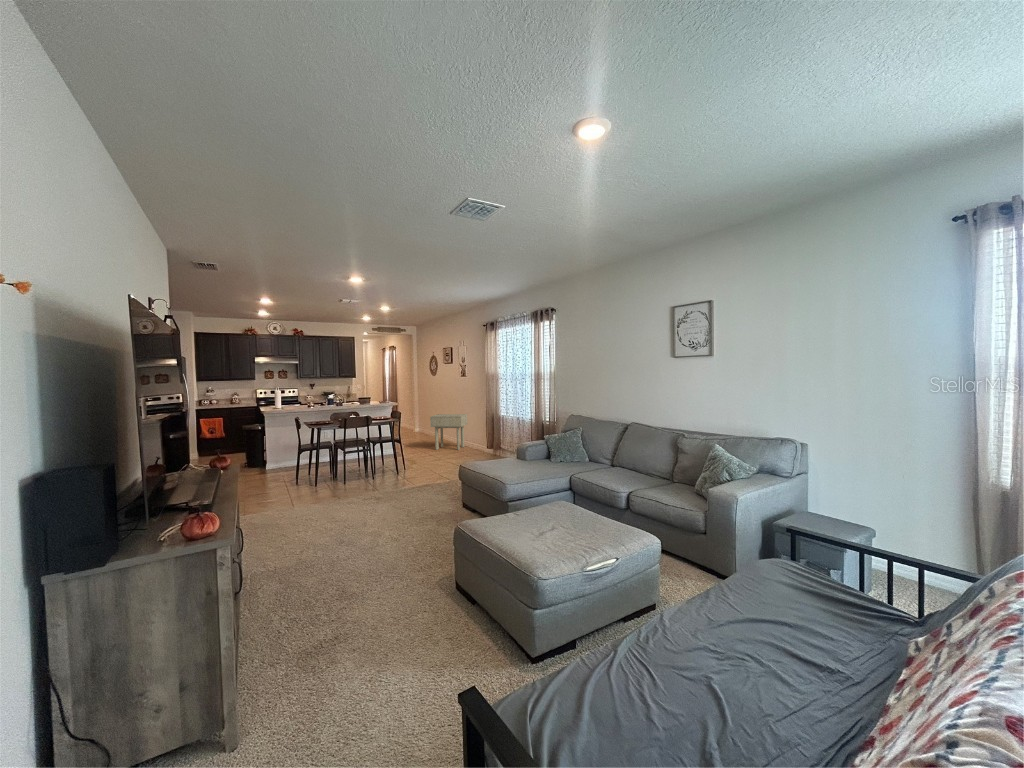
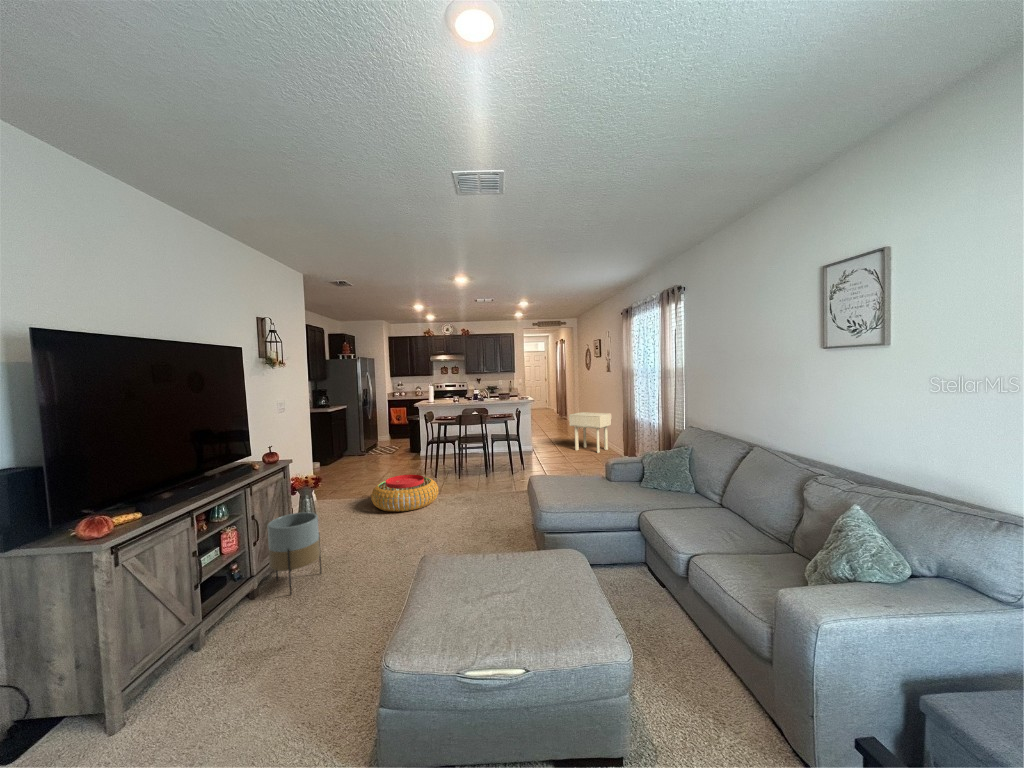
pouf: none [272,480,350,520] -> present [371,474,439,512]
planter: none [248,516,306,602] -> present [267,512,321,594]

